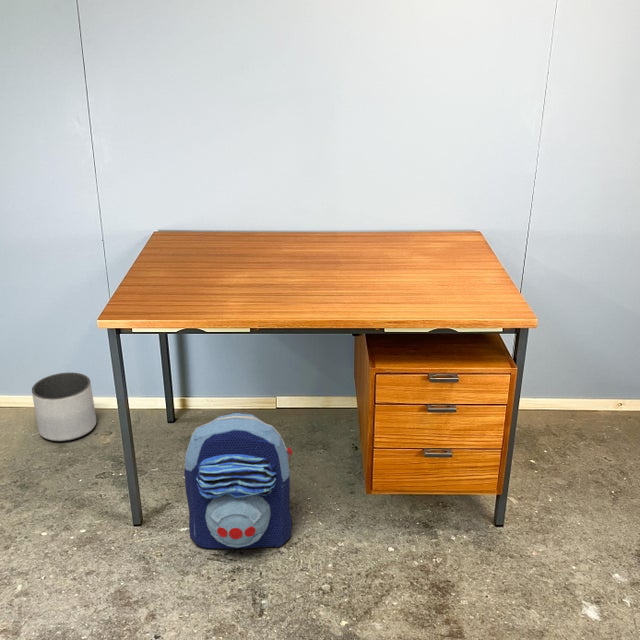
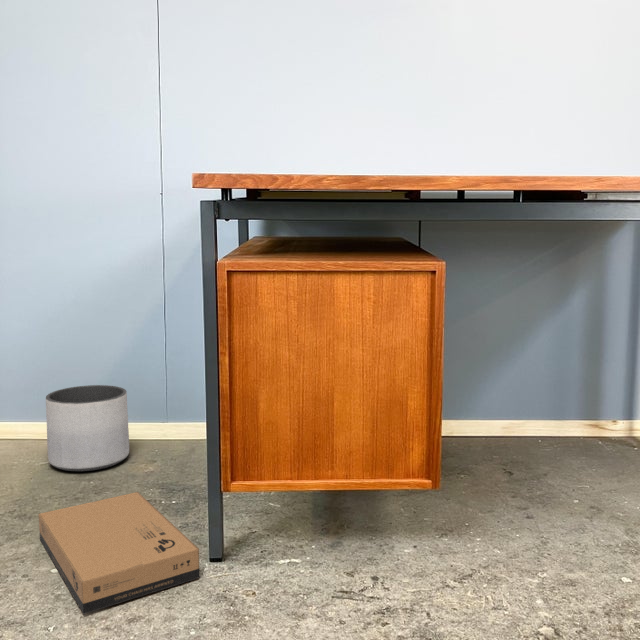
backpack: present [184,413,292,549] -> none [296,349,462,583]
cardboard box: none [32,472,131,569] -> present [39,492,200,614]

